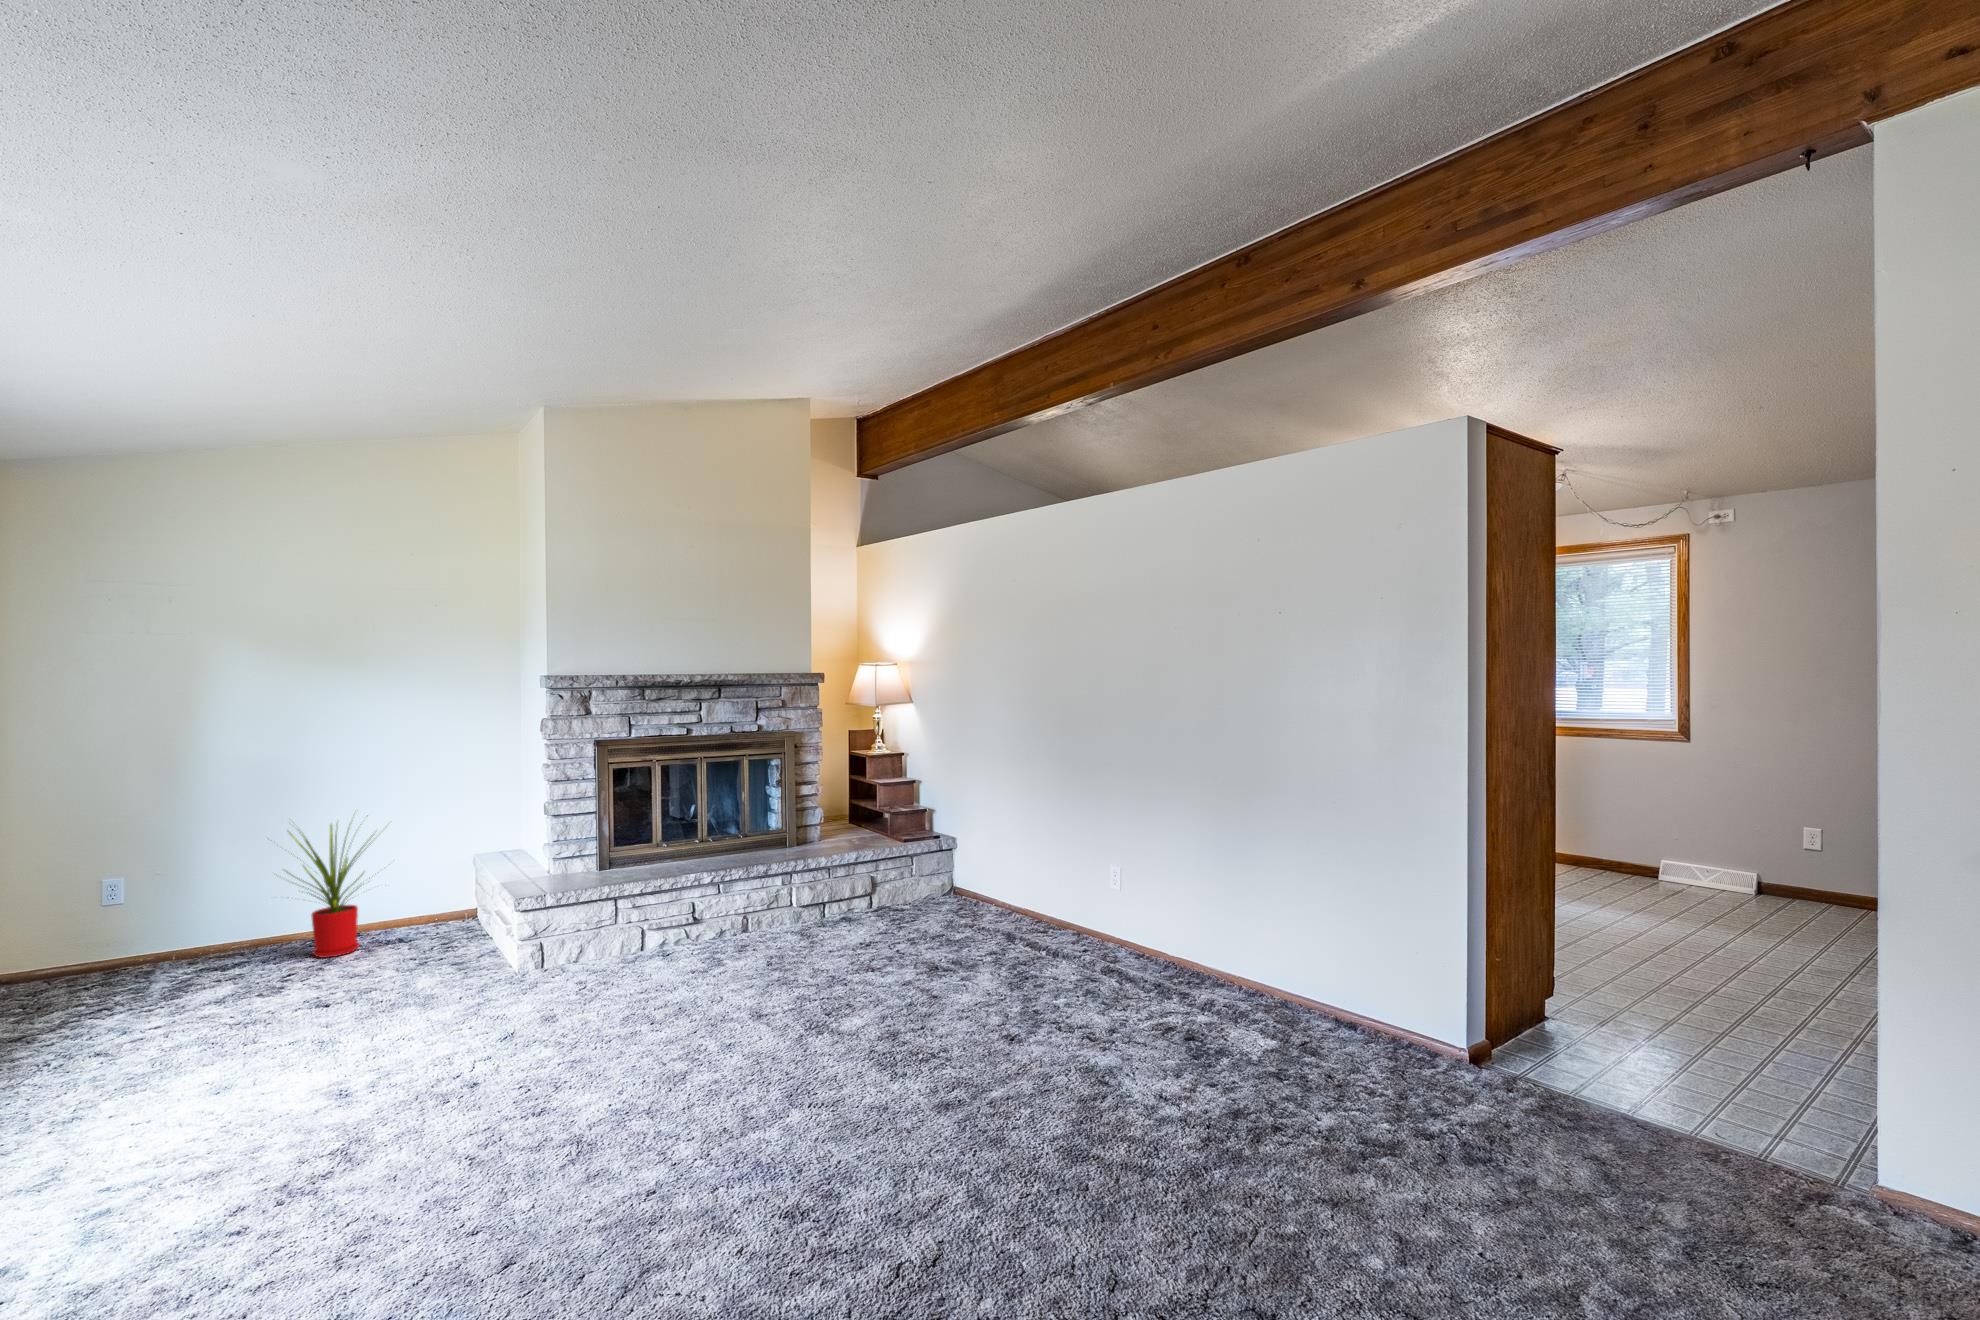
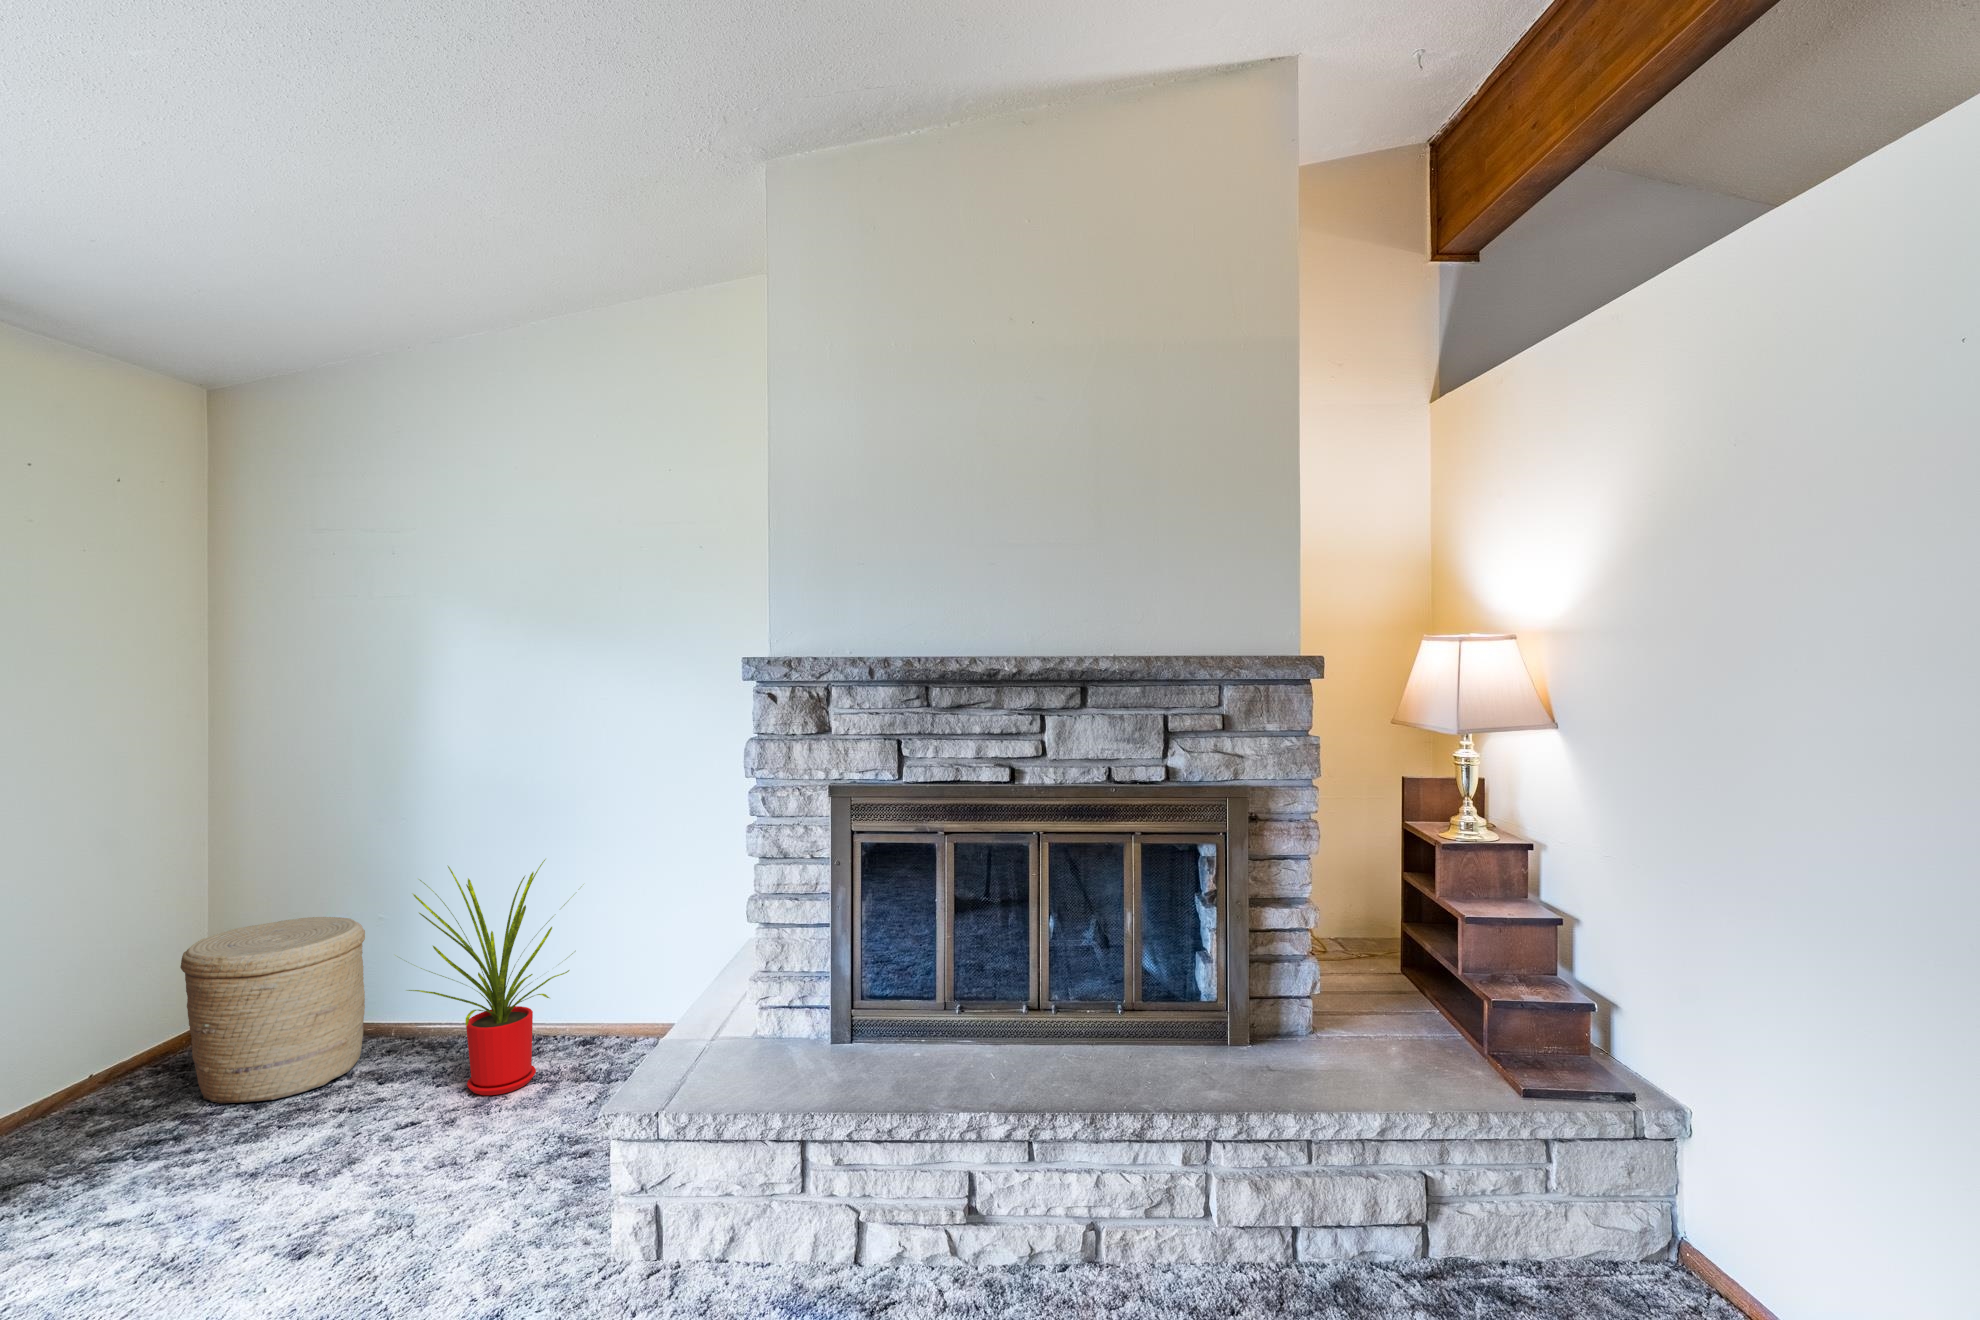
woven basket: none [64,869,206,995] -> present [180,917,365,1104]

